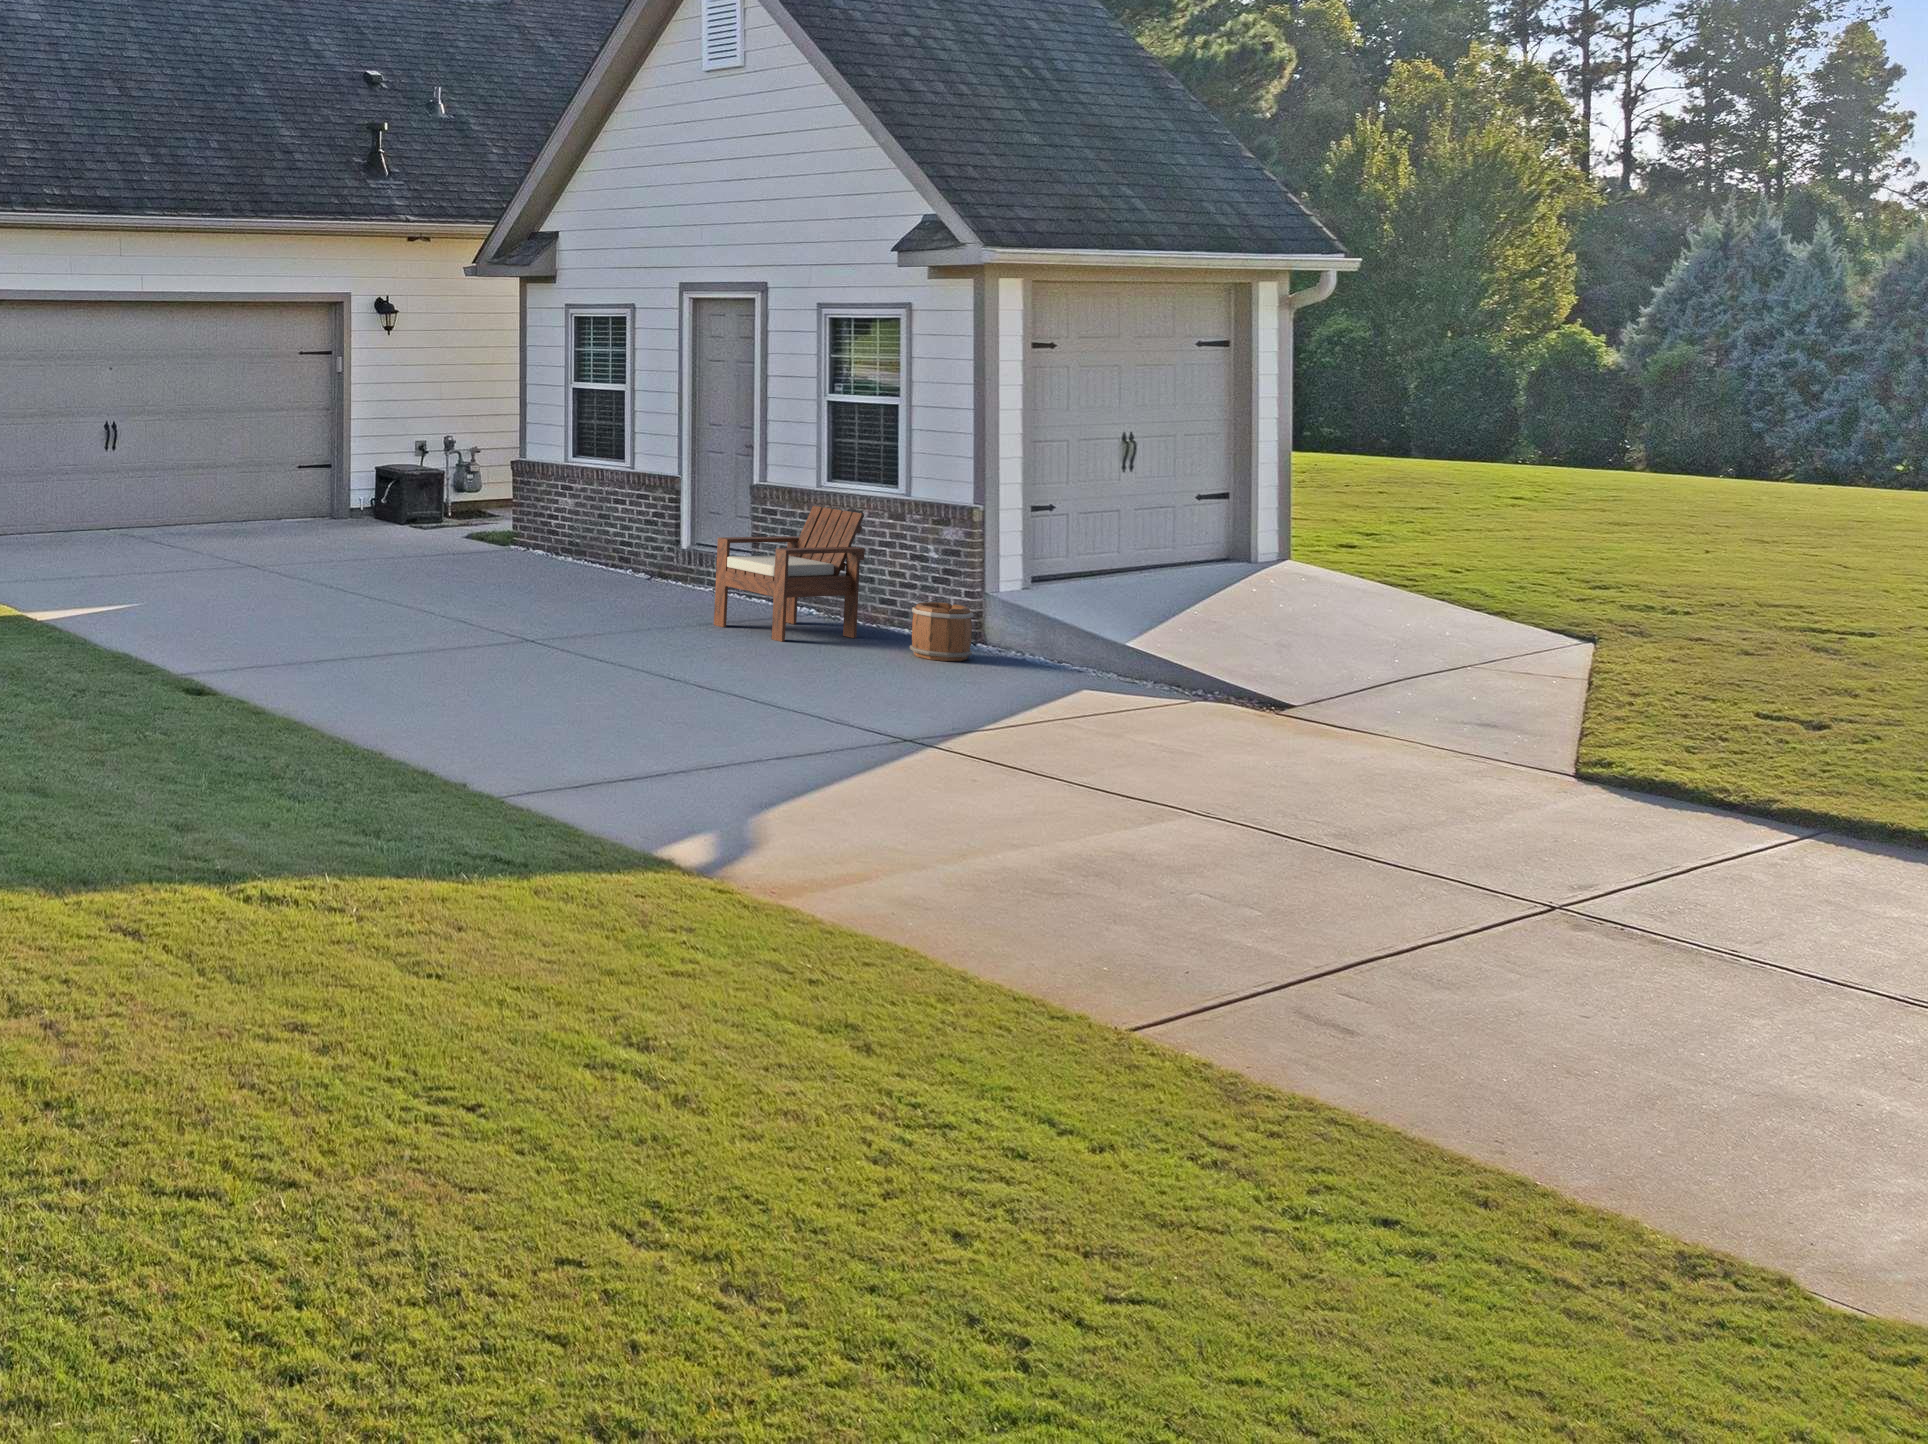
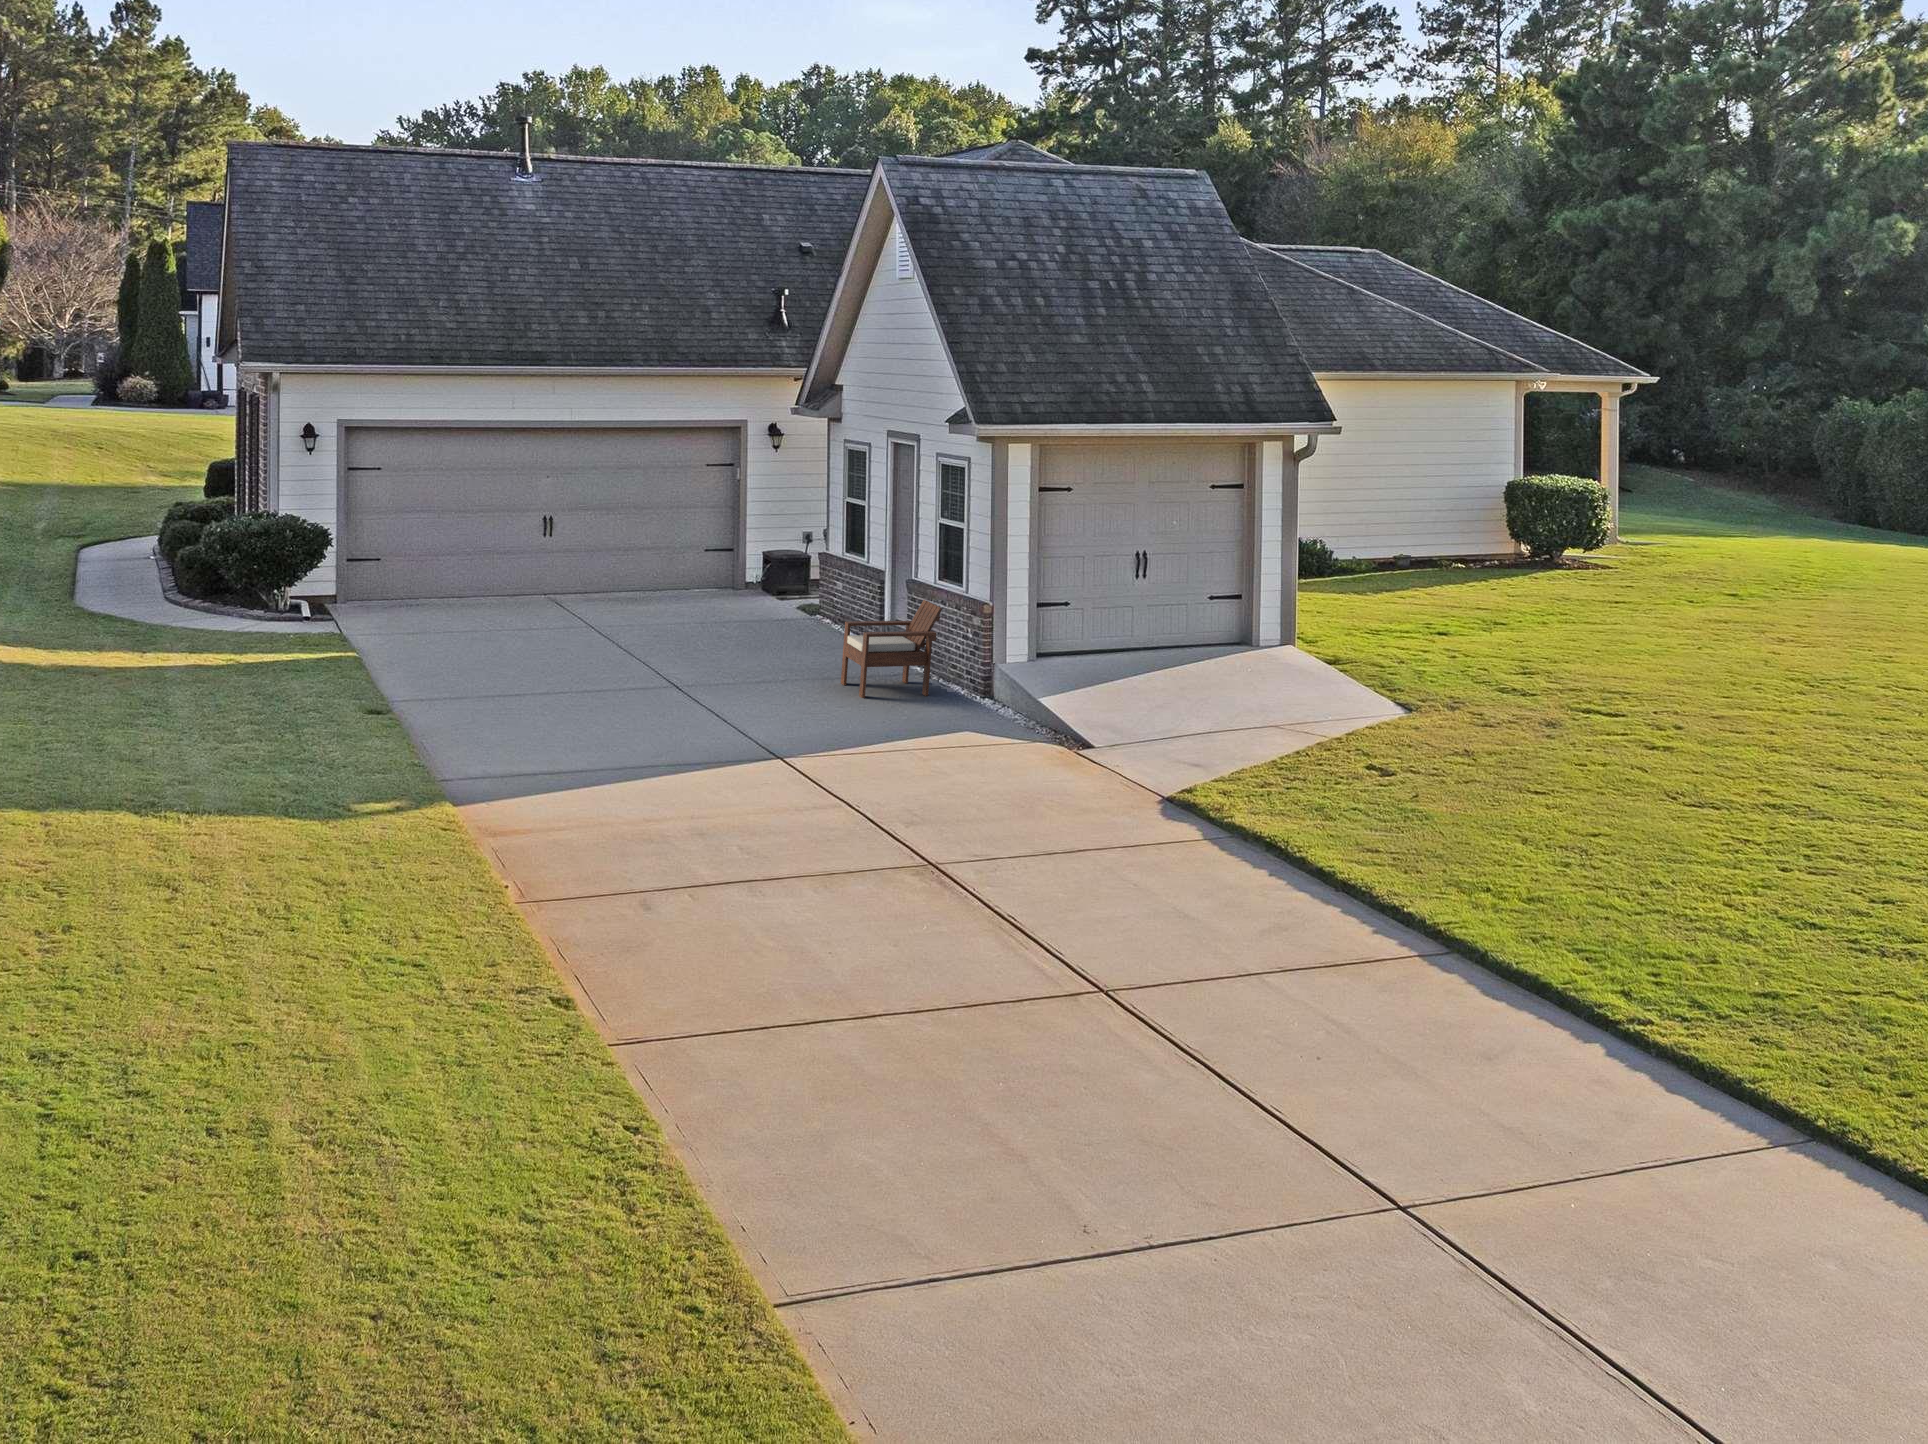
bucket: present [910,602,974,661] -> none [936,674,980,717]

